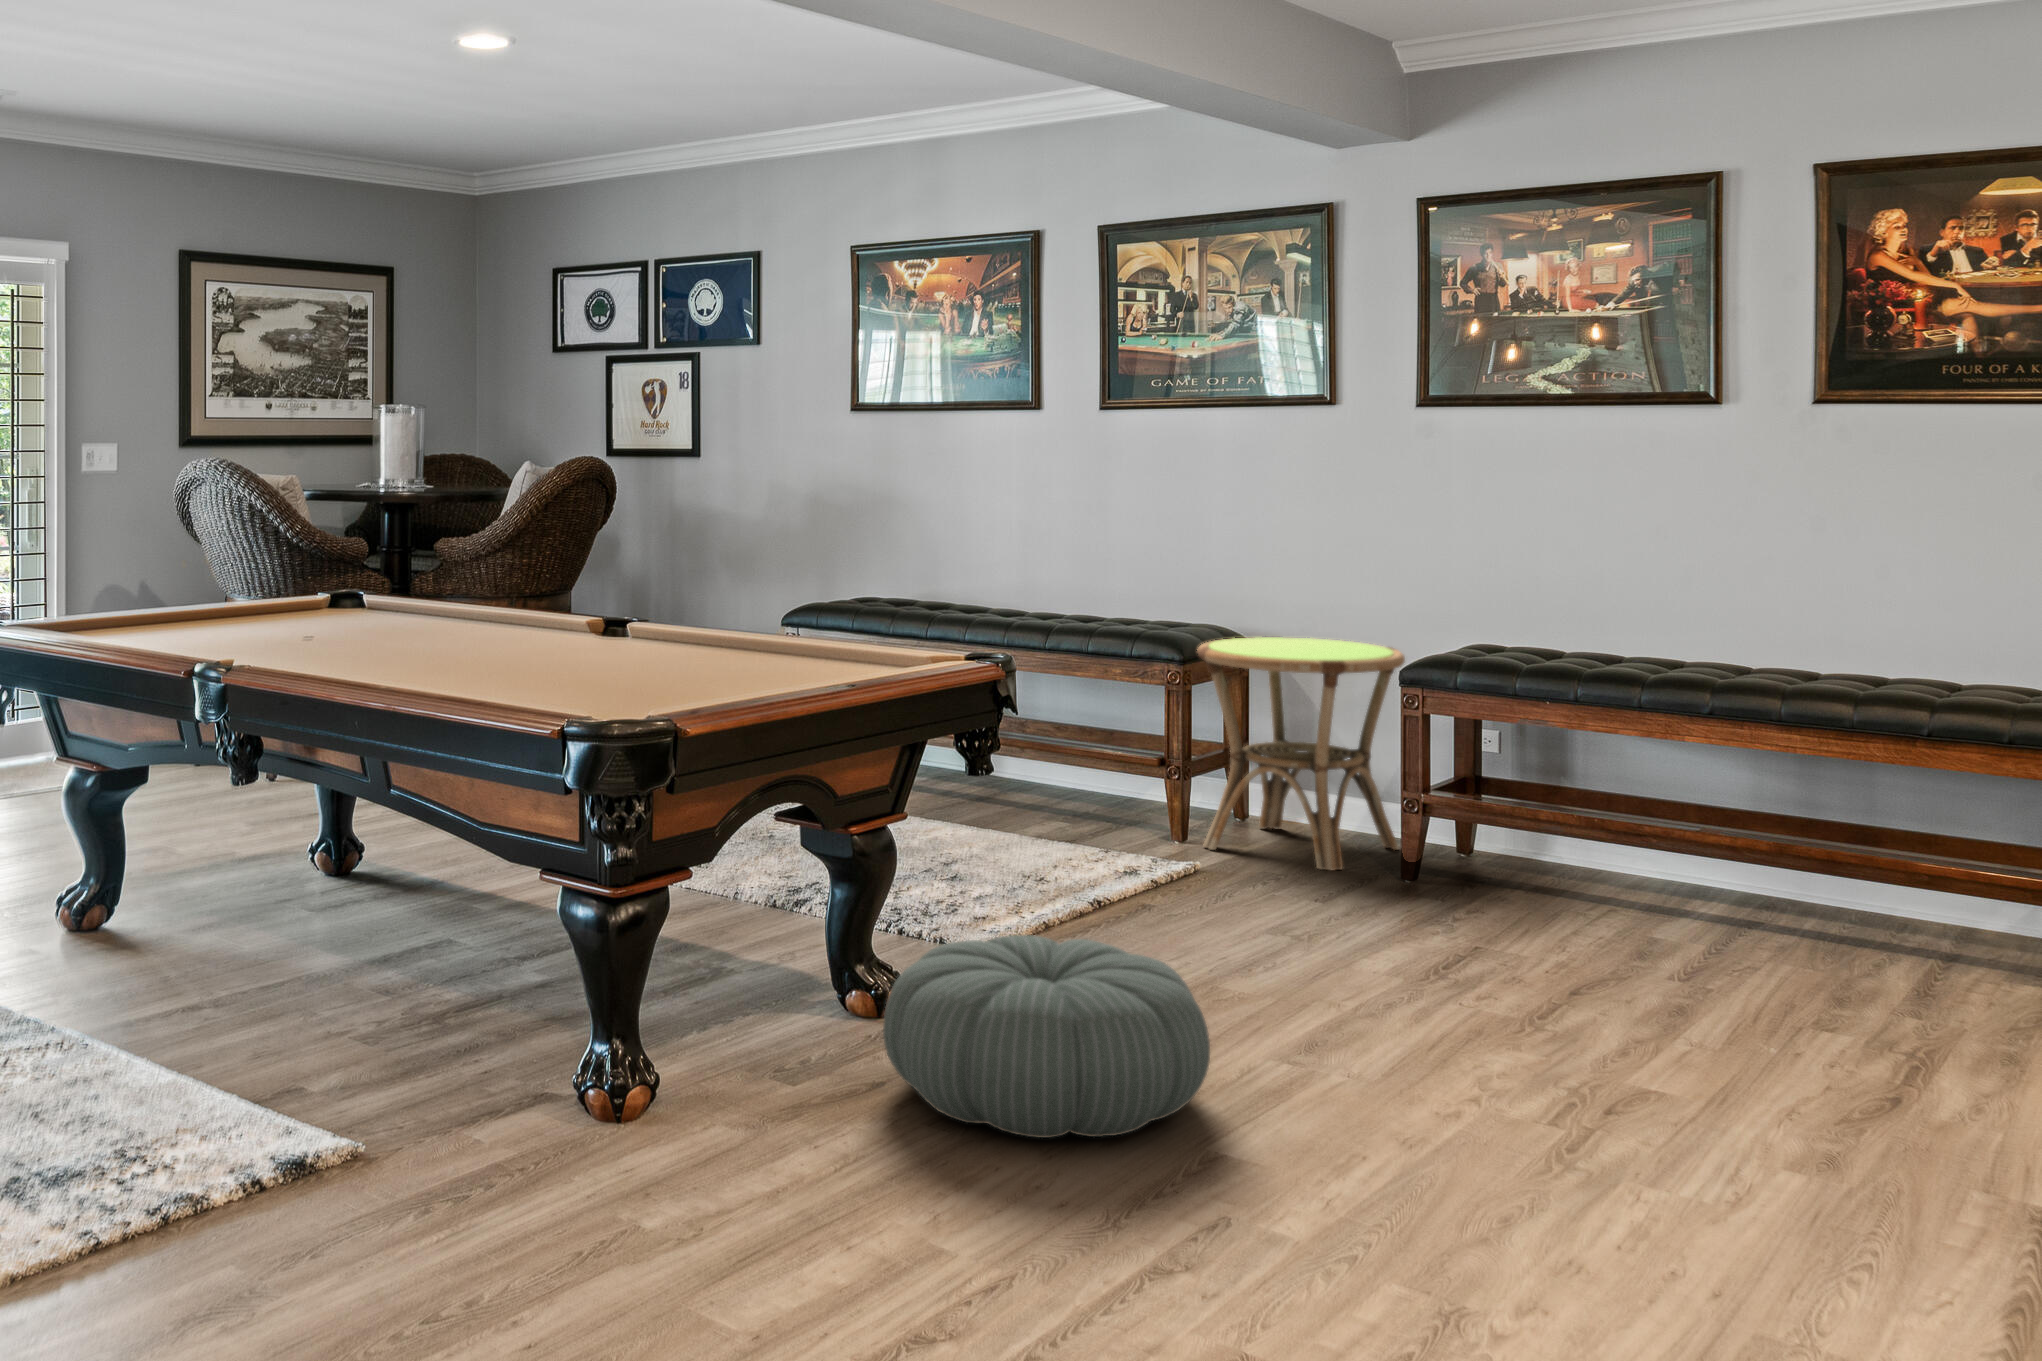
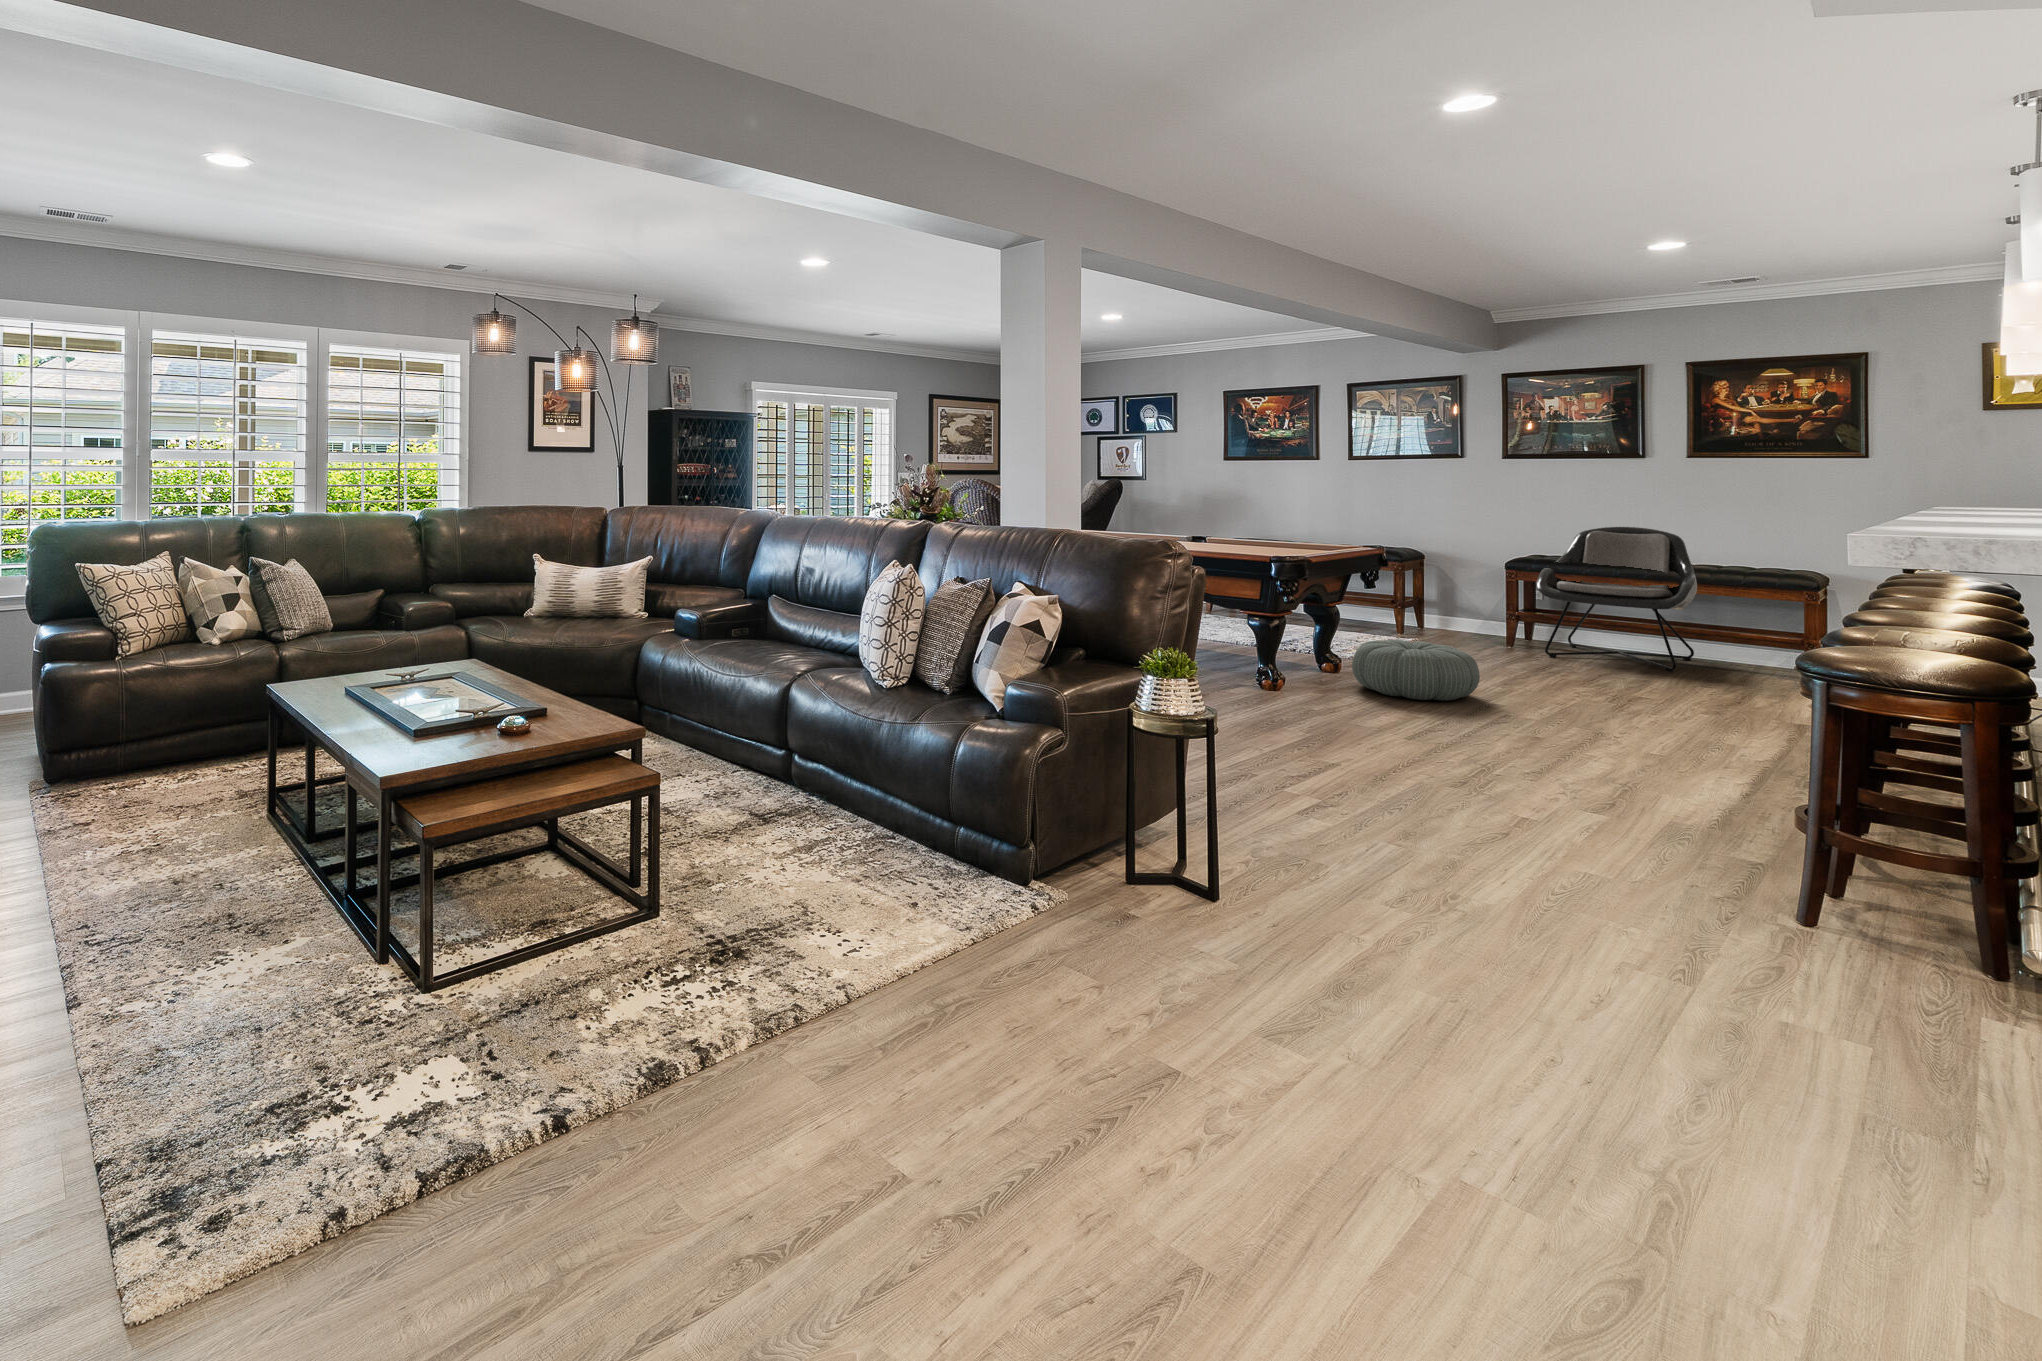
lounge chair: none [1459,578,1820,962] -> present [1537,527,1697,672]
side table: present [1197,637,1405,871] -> none [1407,552,1502,642]

